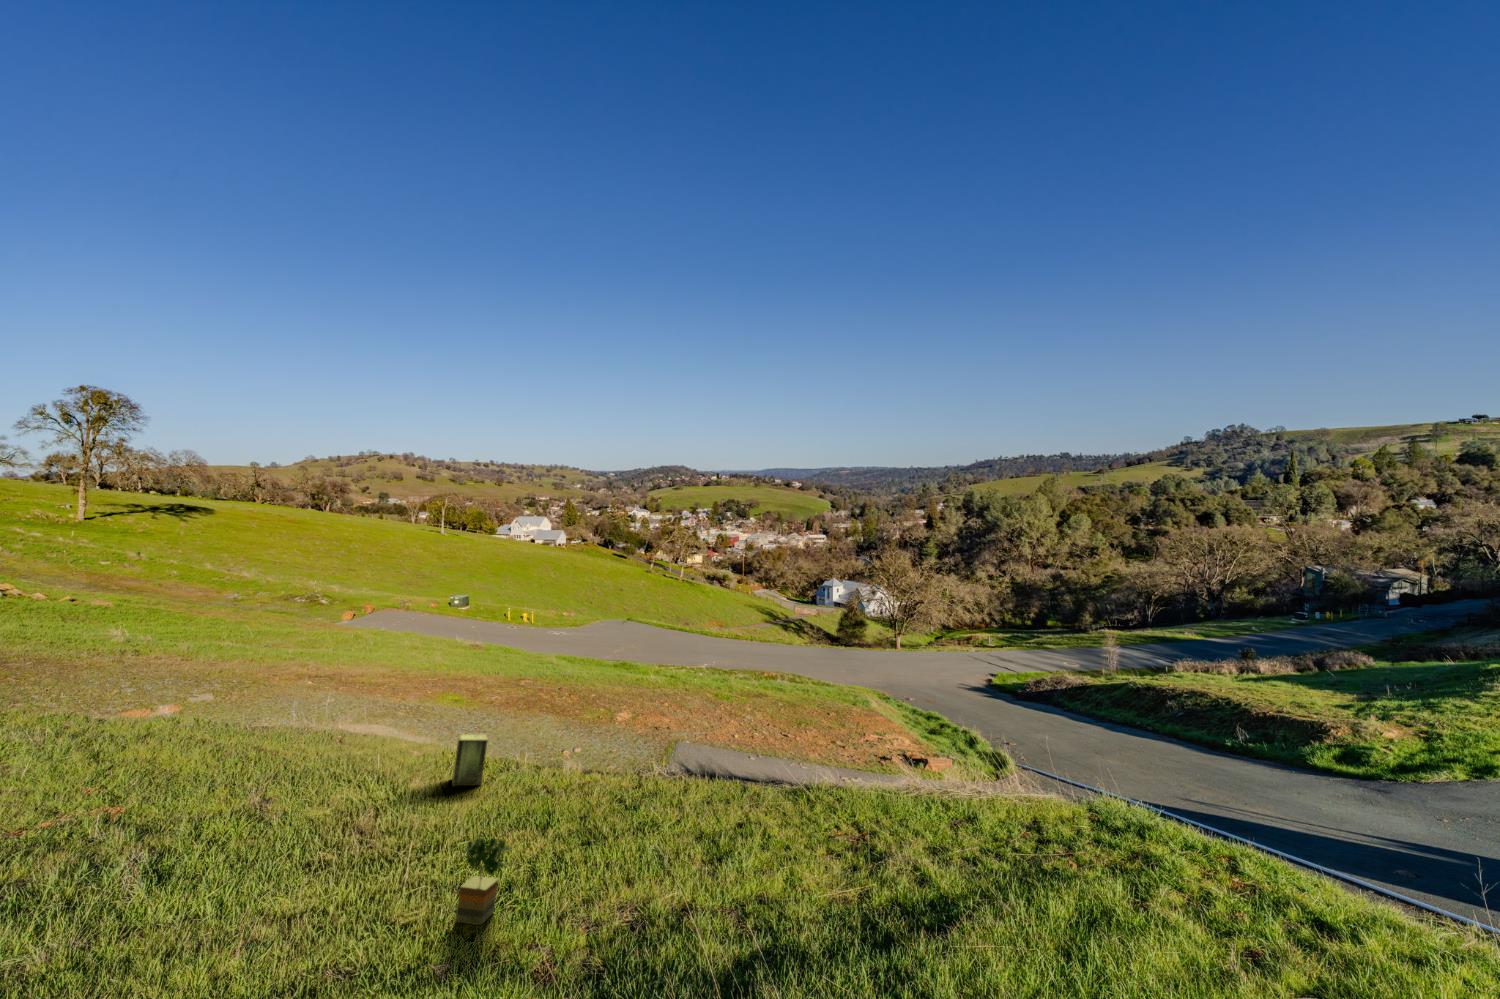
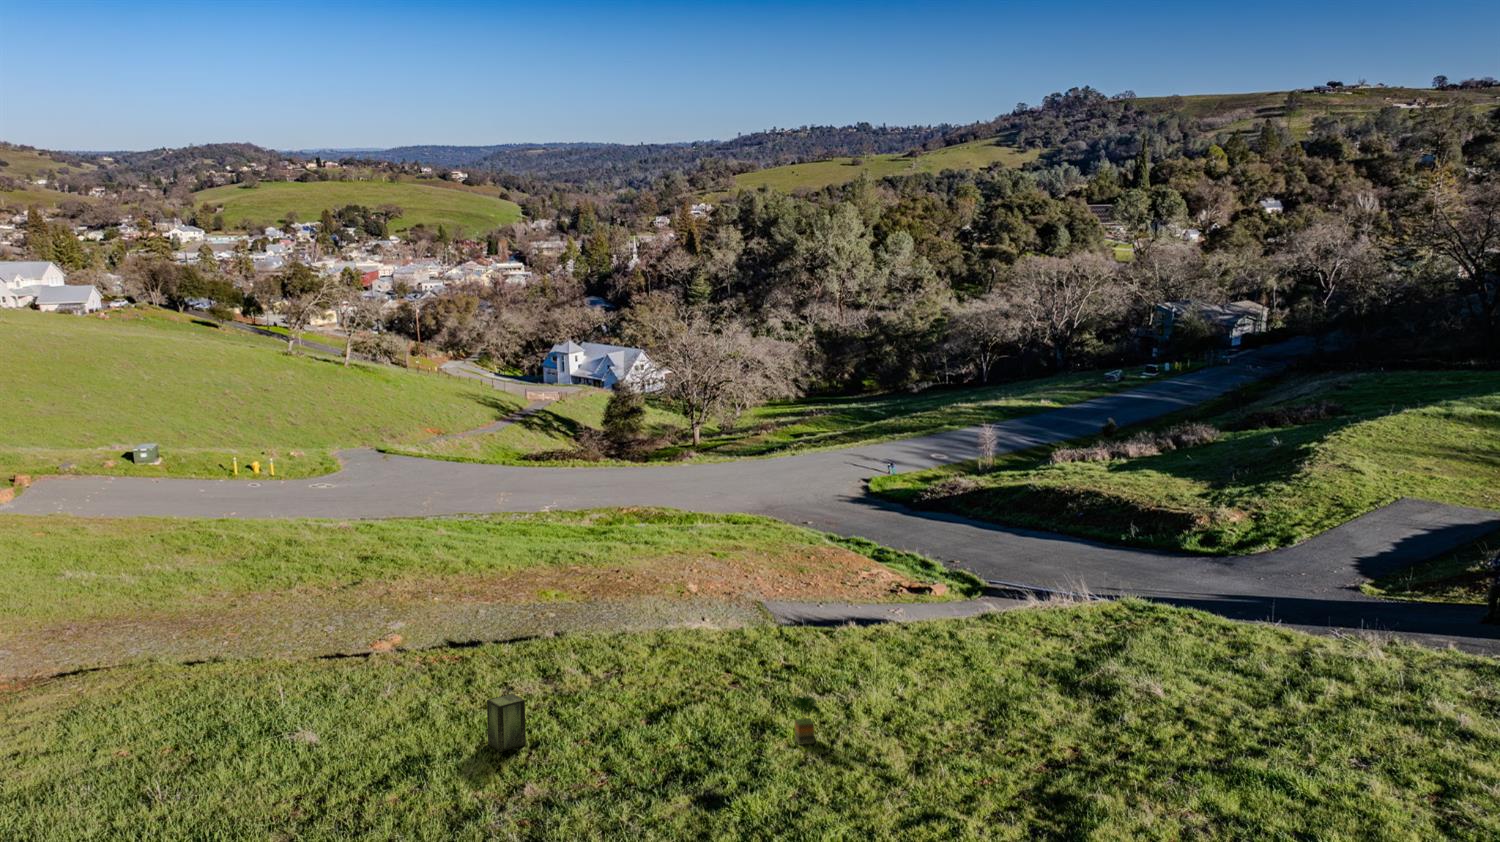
storage box: present [452,734,487,786] -> present [487,694,526,752]

